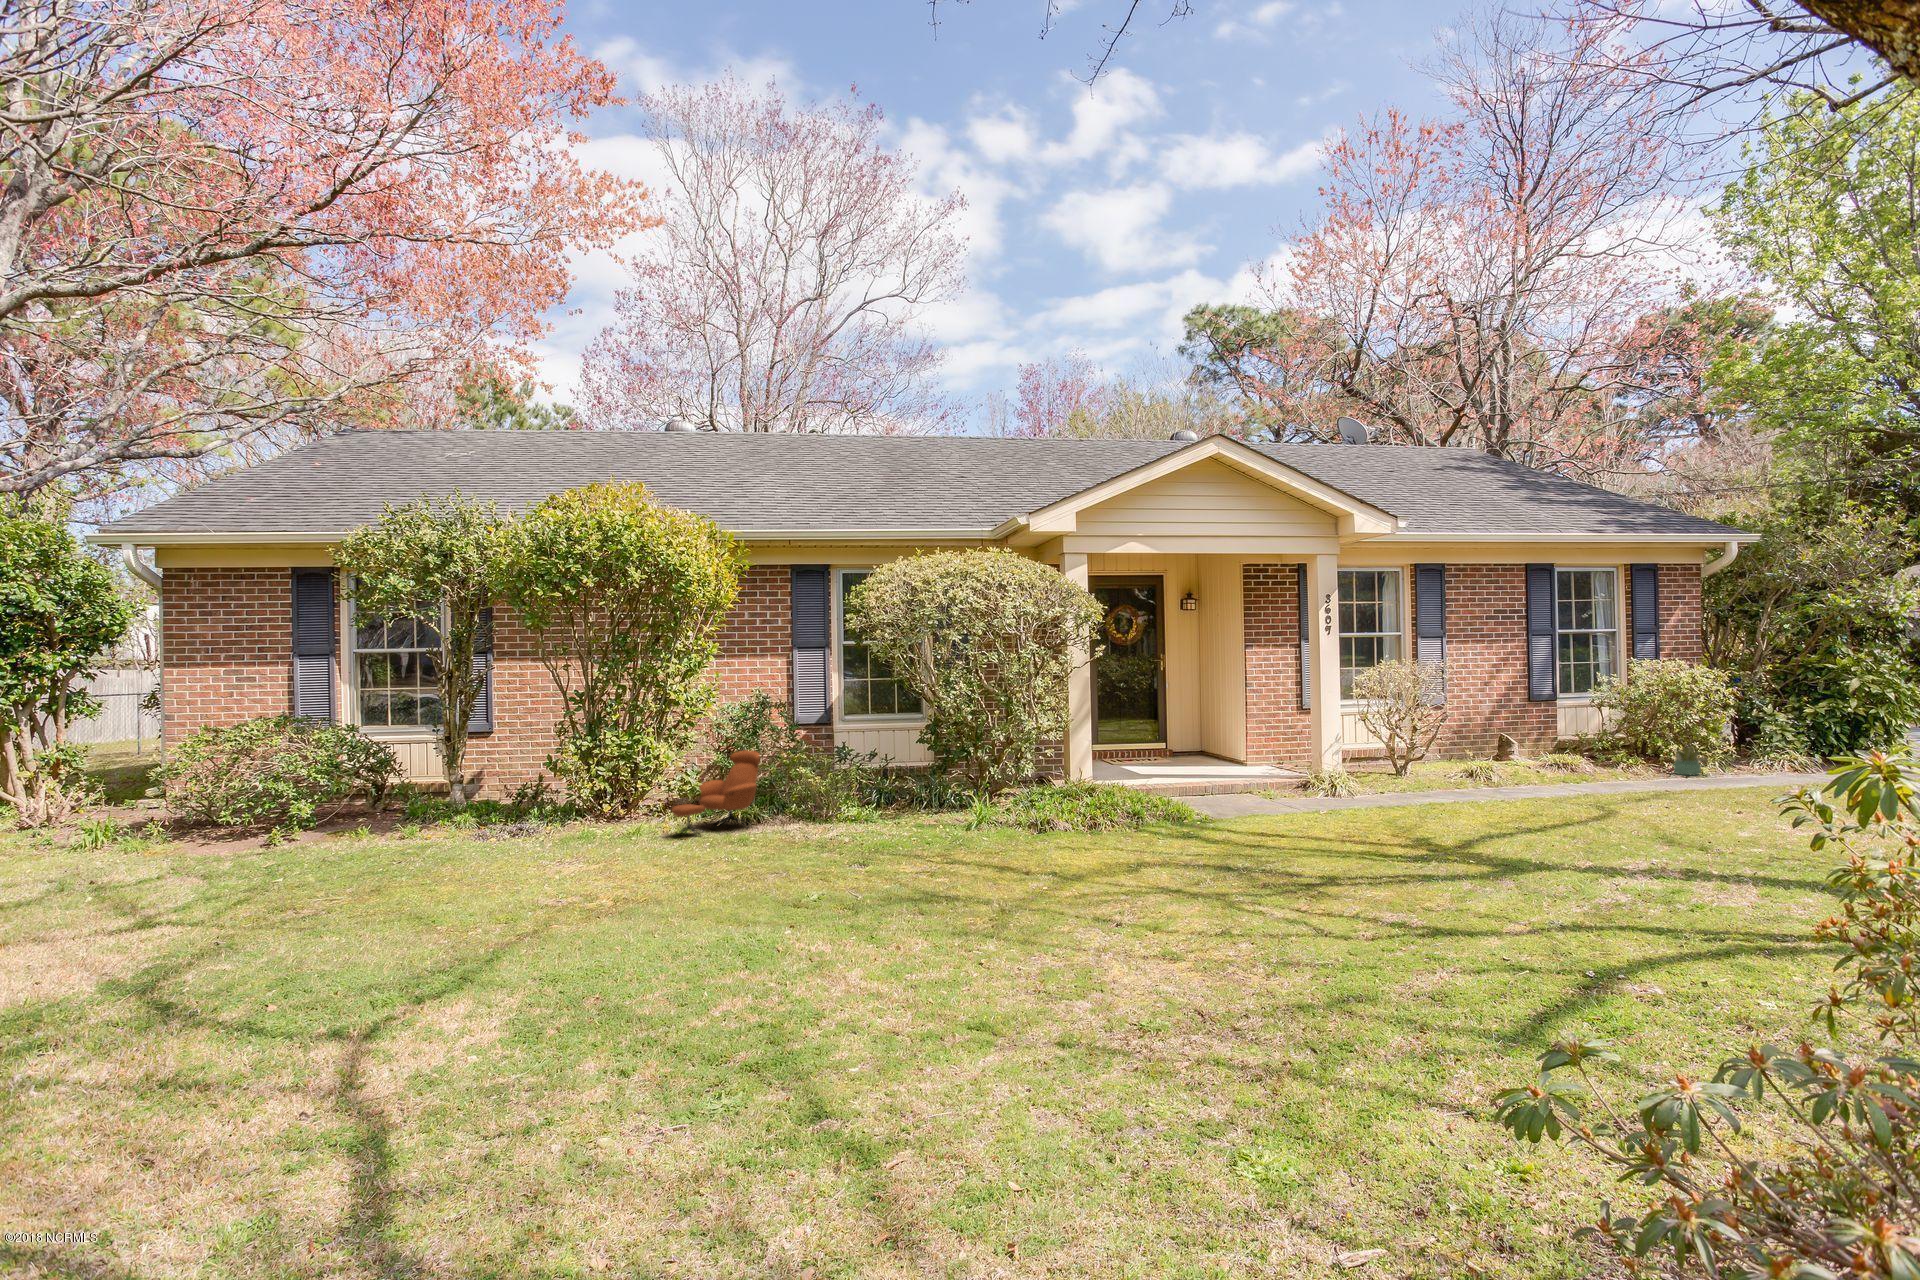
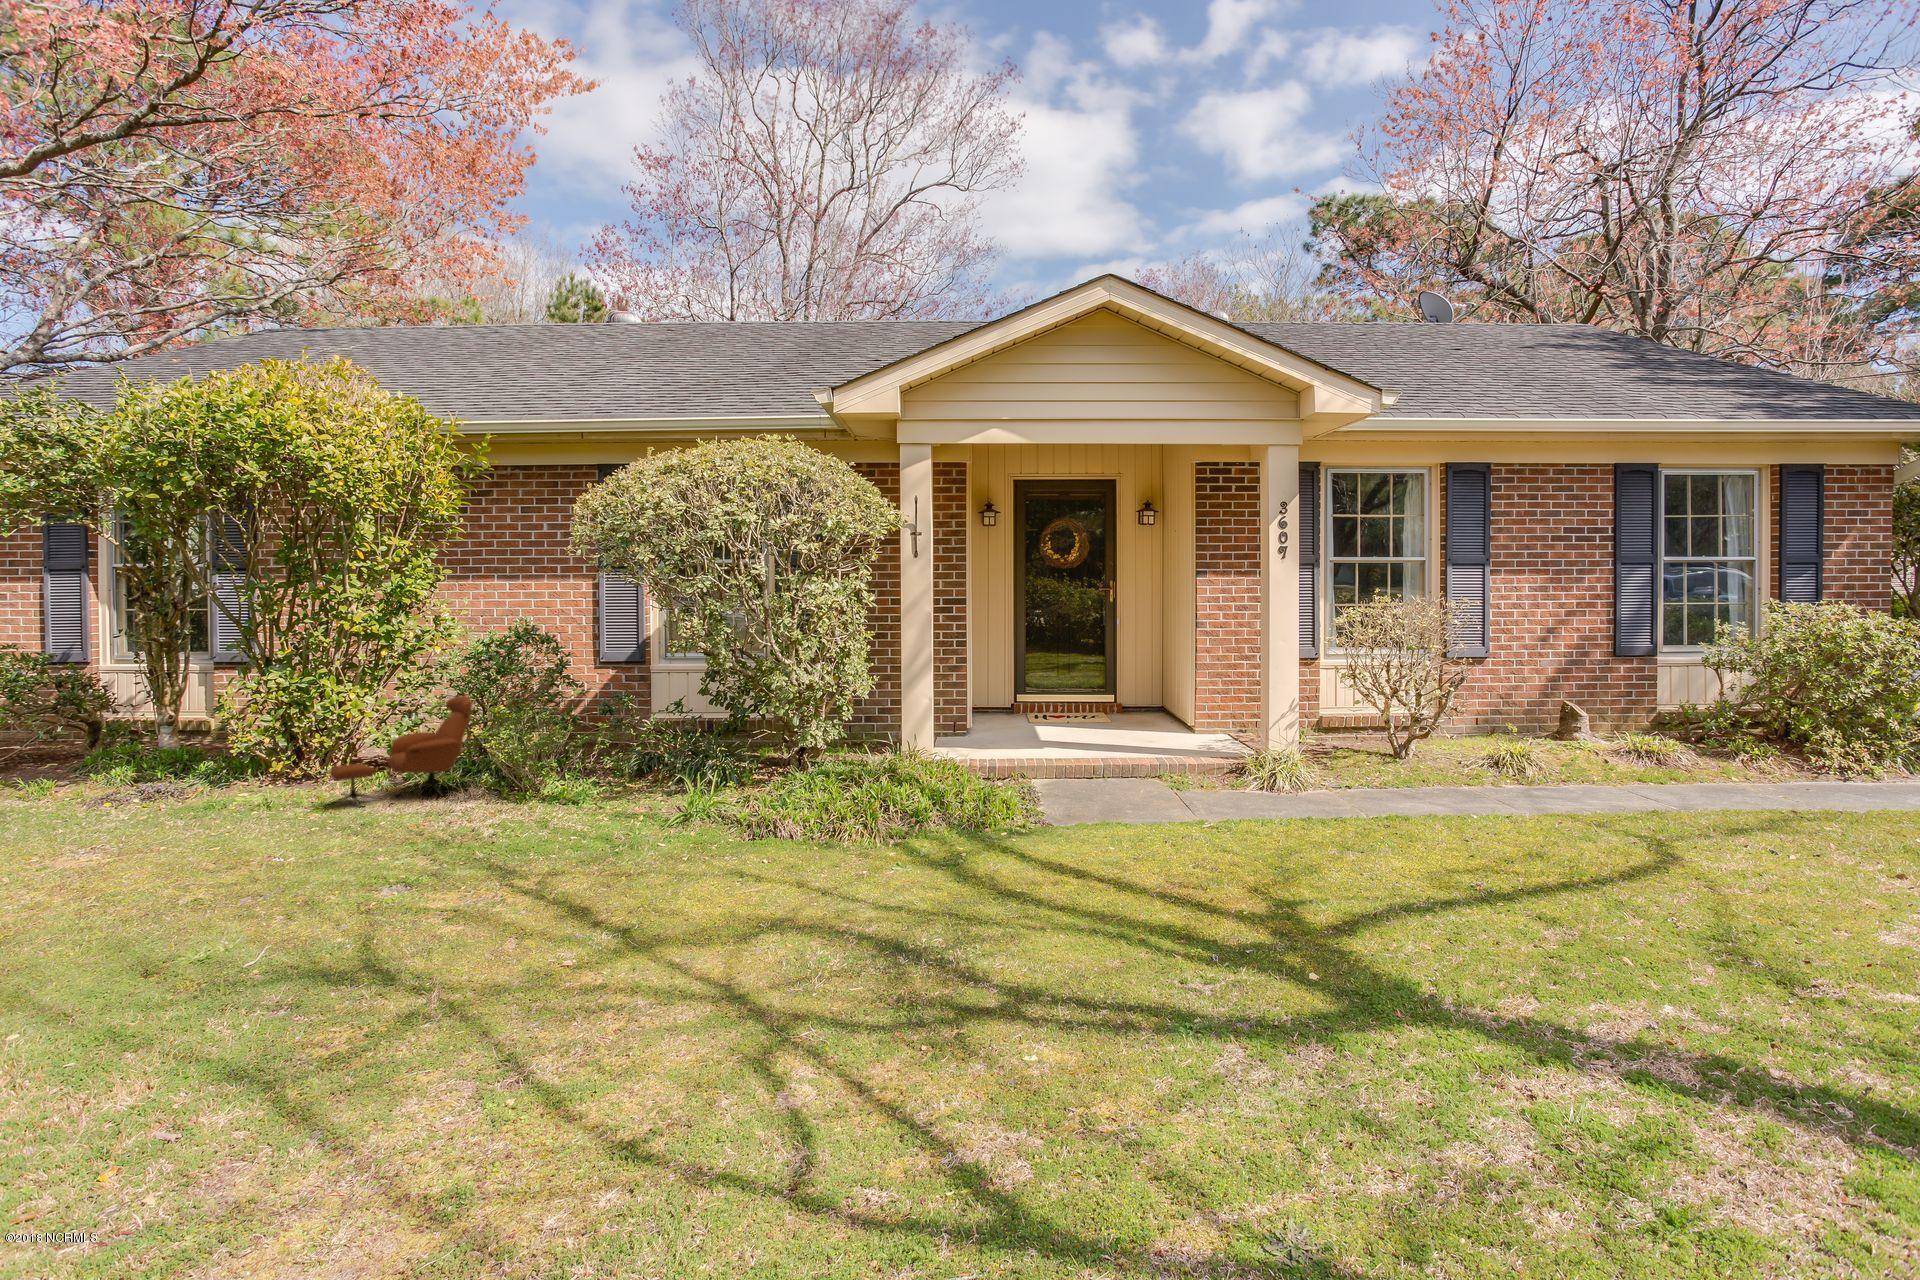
decorative plant: present [1673,748,1707,775] -> none [1818,733,1883,775]

